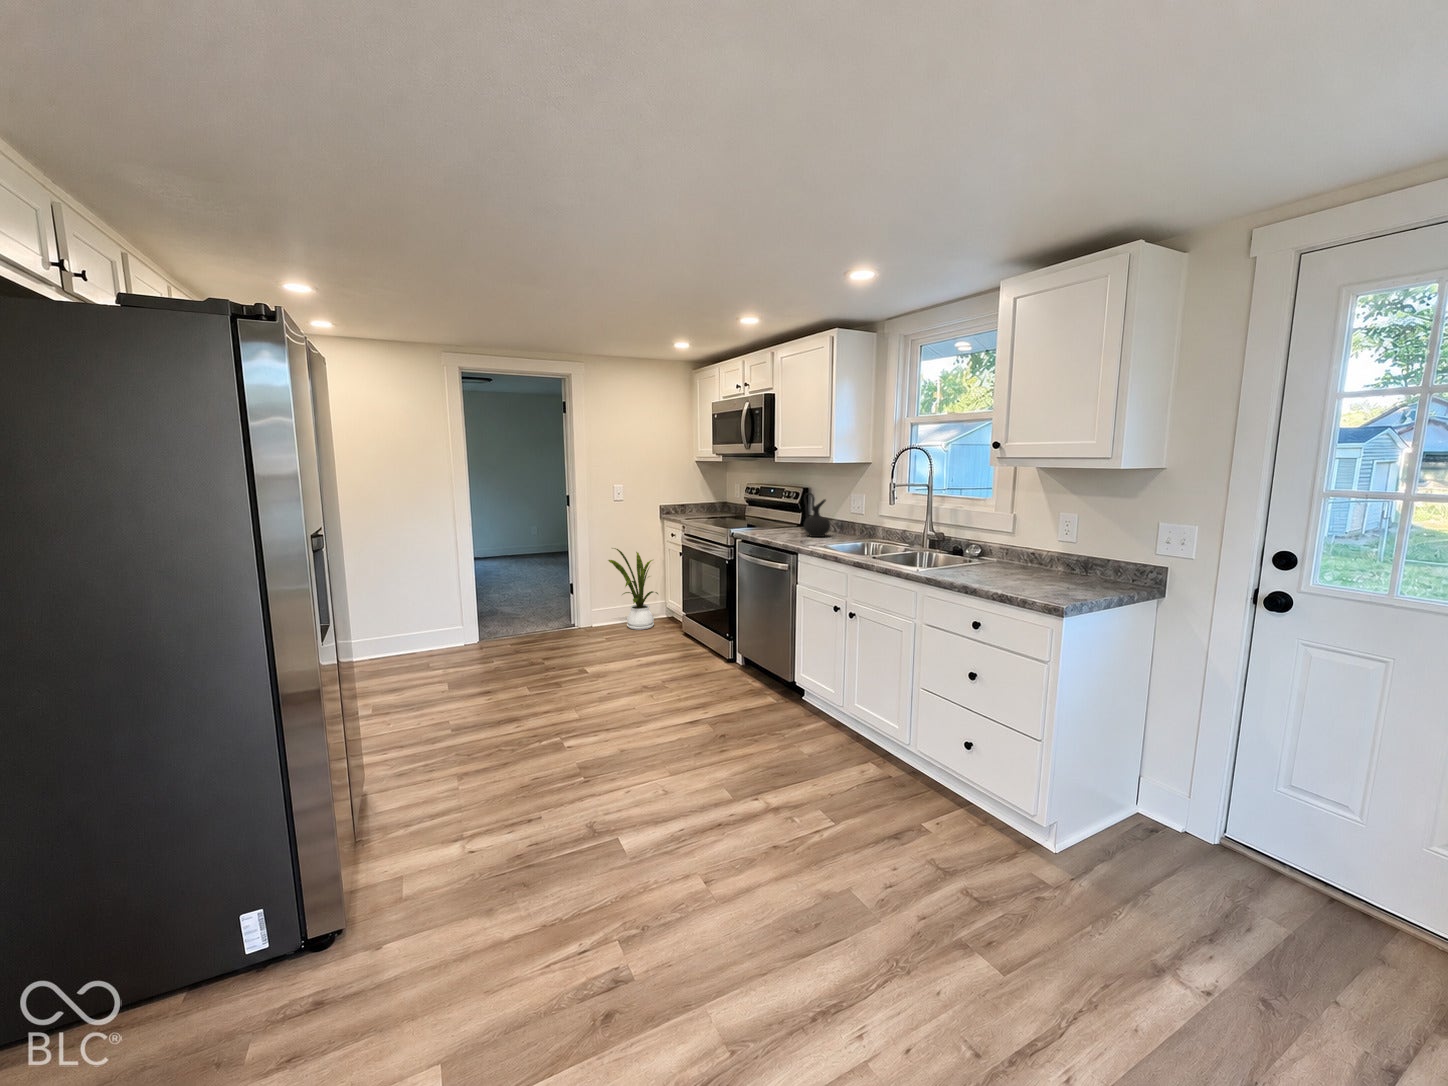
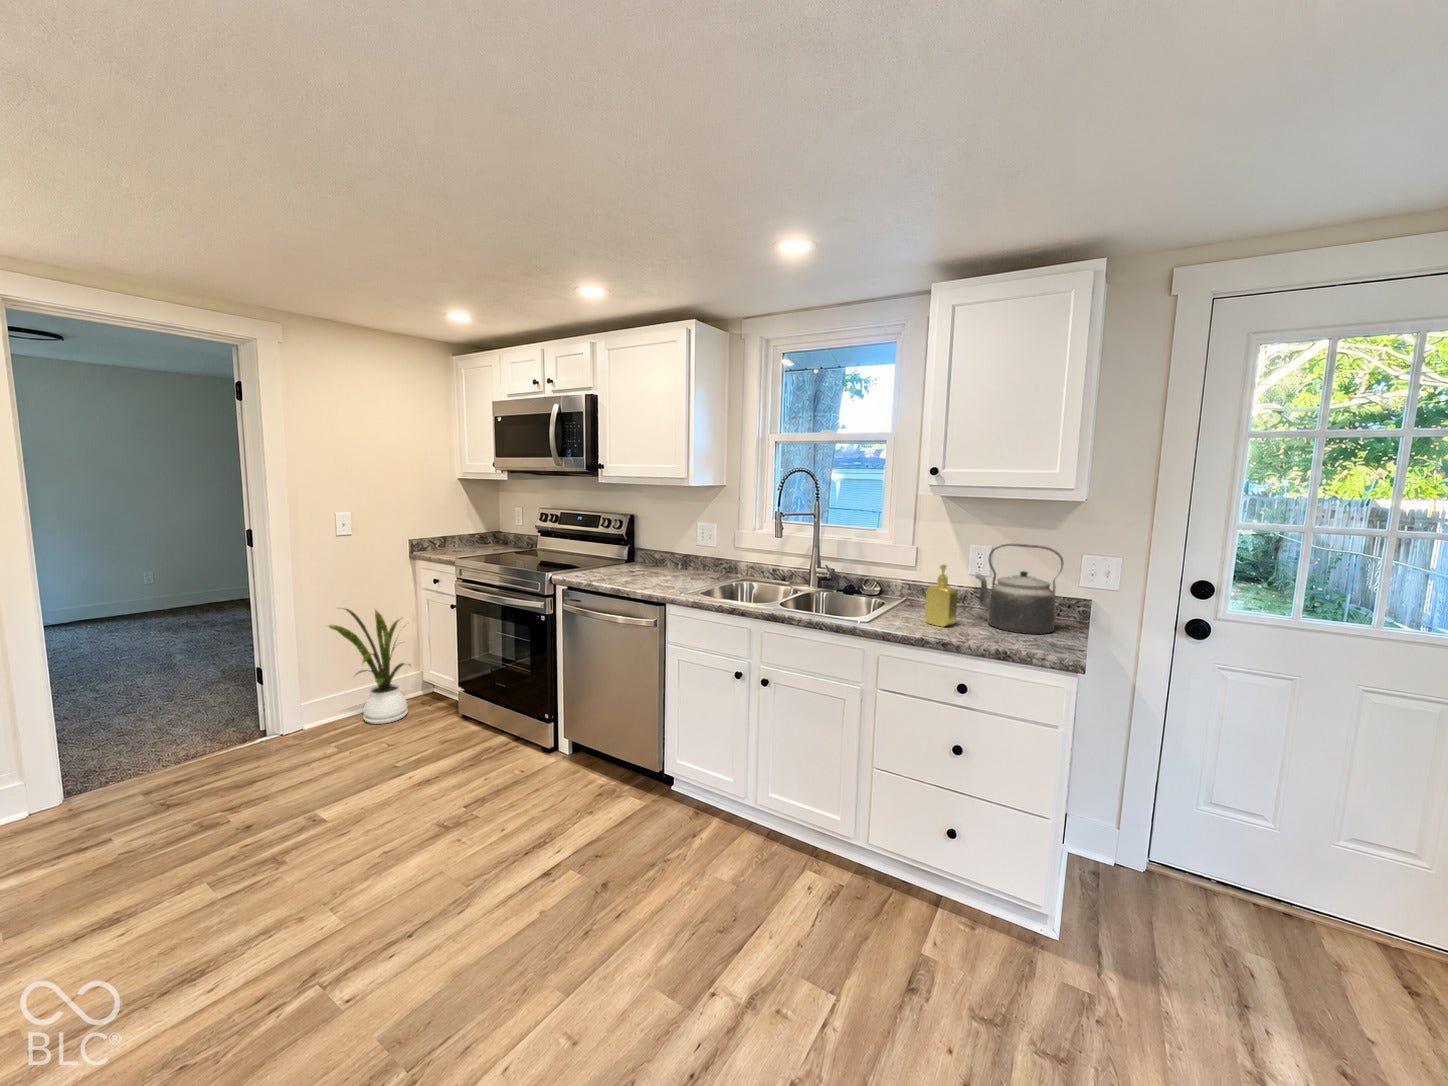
ceramic jug: present [804,493,830,537] -> none [650,522,683,579]
kettle: none [1033,509,1105,589] -> present [976,544,1064,634]
soap dispenser: none [978,525,1004,578] -> present [925,565,958,627]

